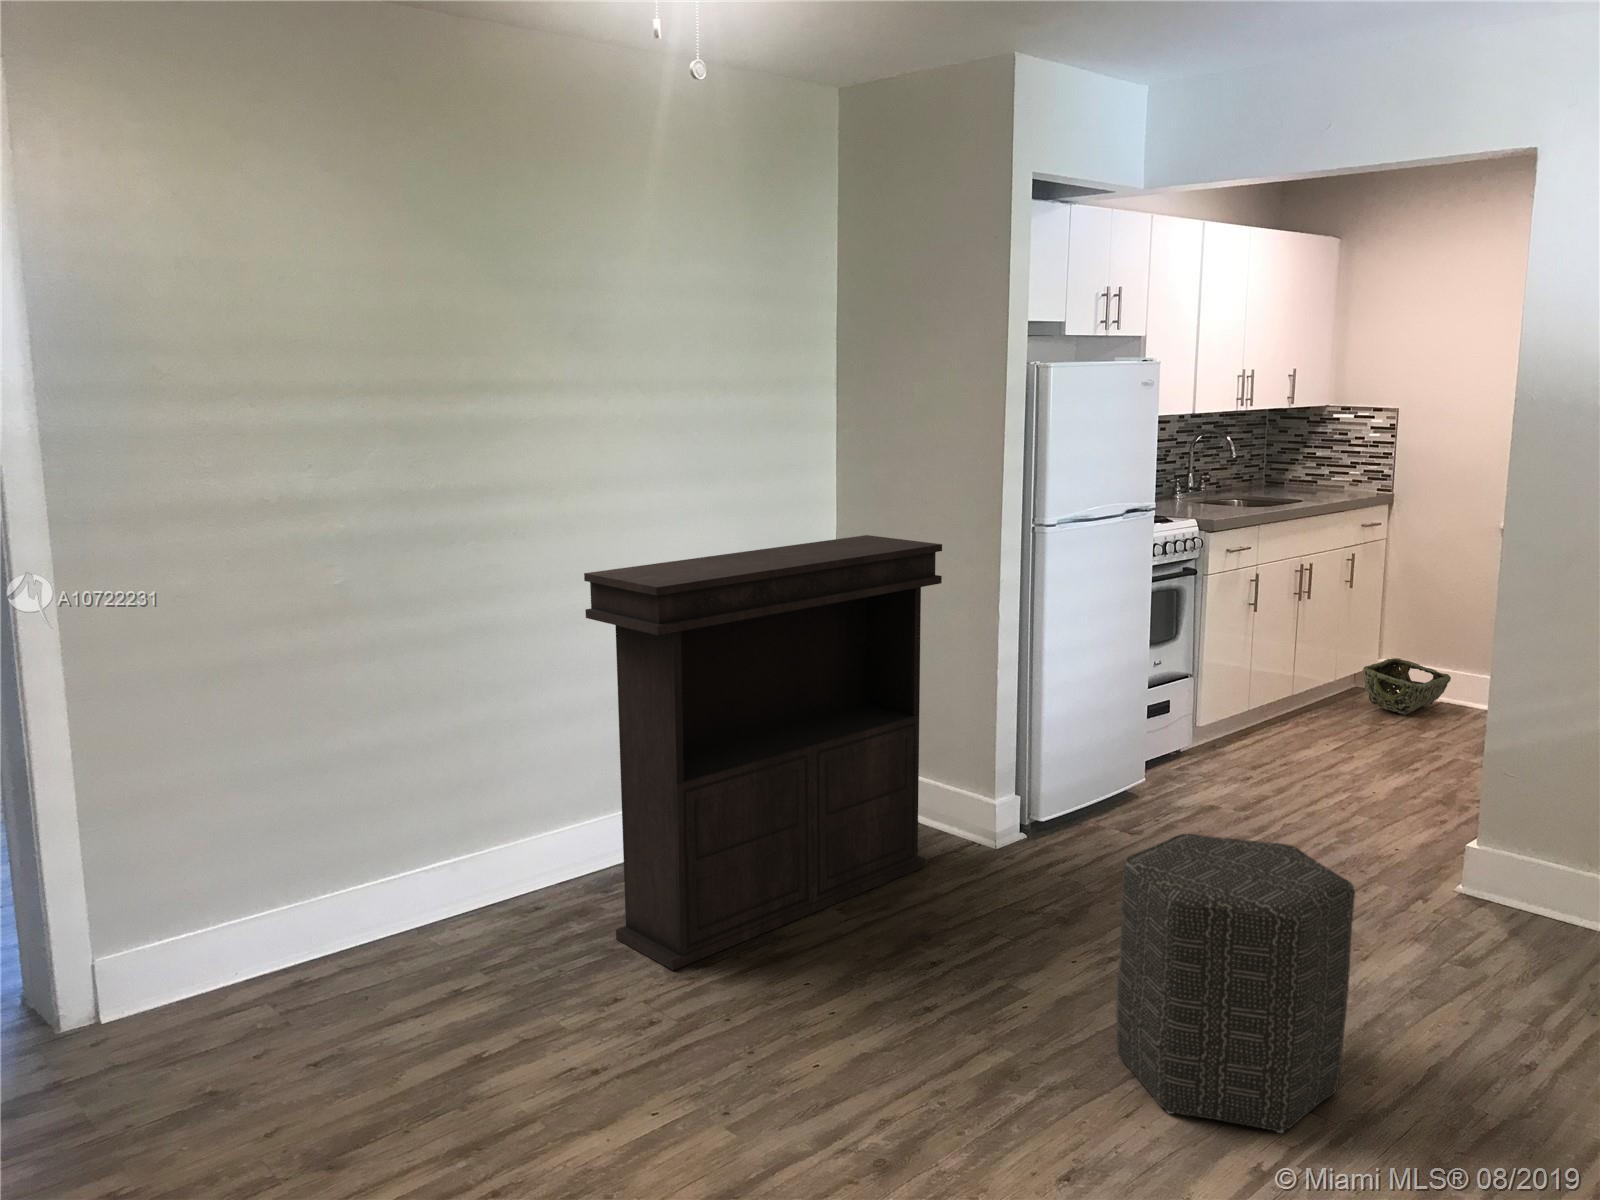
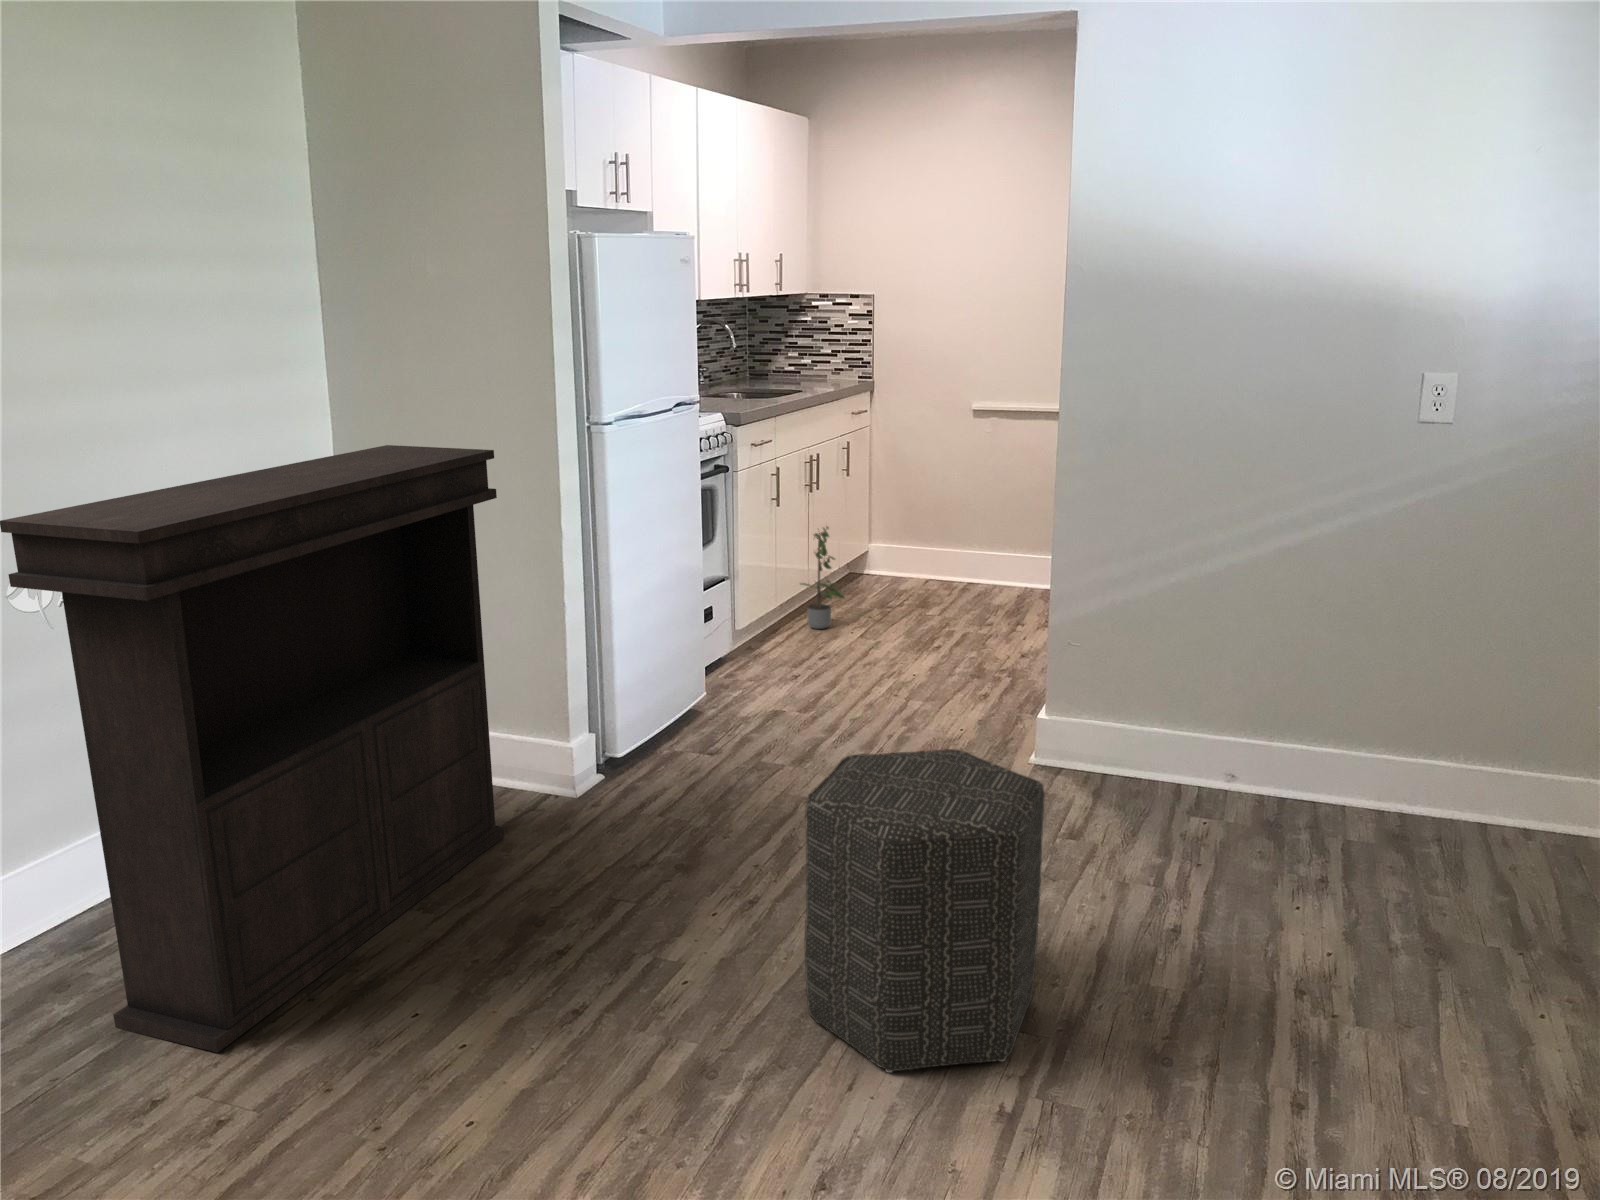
potted plant: none [1274,633,1326,738] -> present [800,527,844,629]
woven basket: present [1363,658,1451,715] -> none [864,540,936,594]

